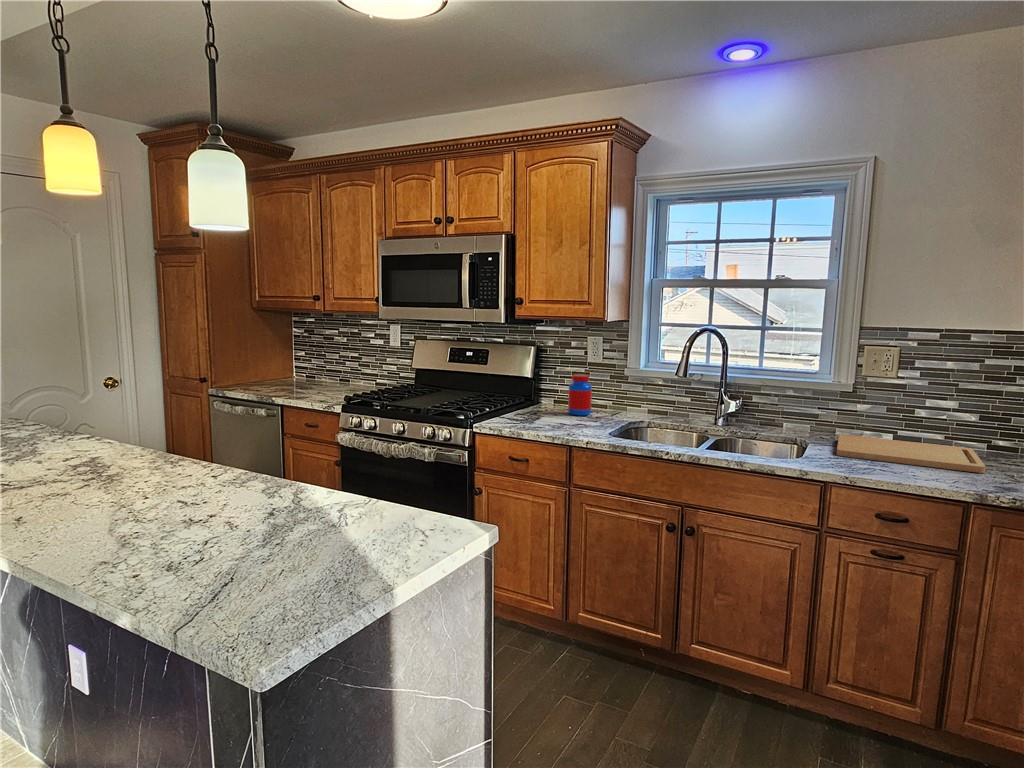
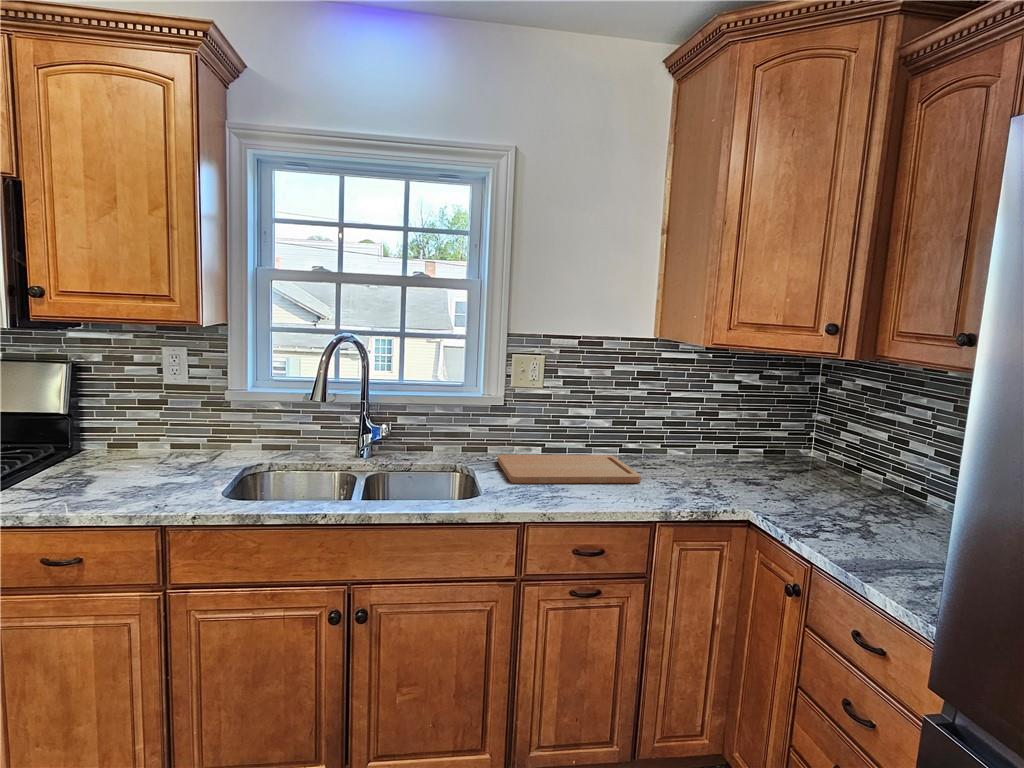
jar: present [568,374,592,416] -> none [137,405,177,469]

